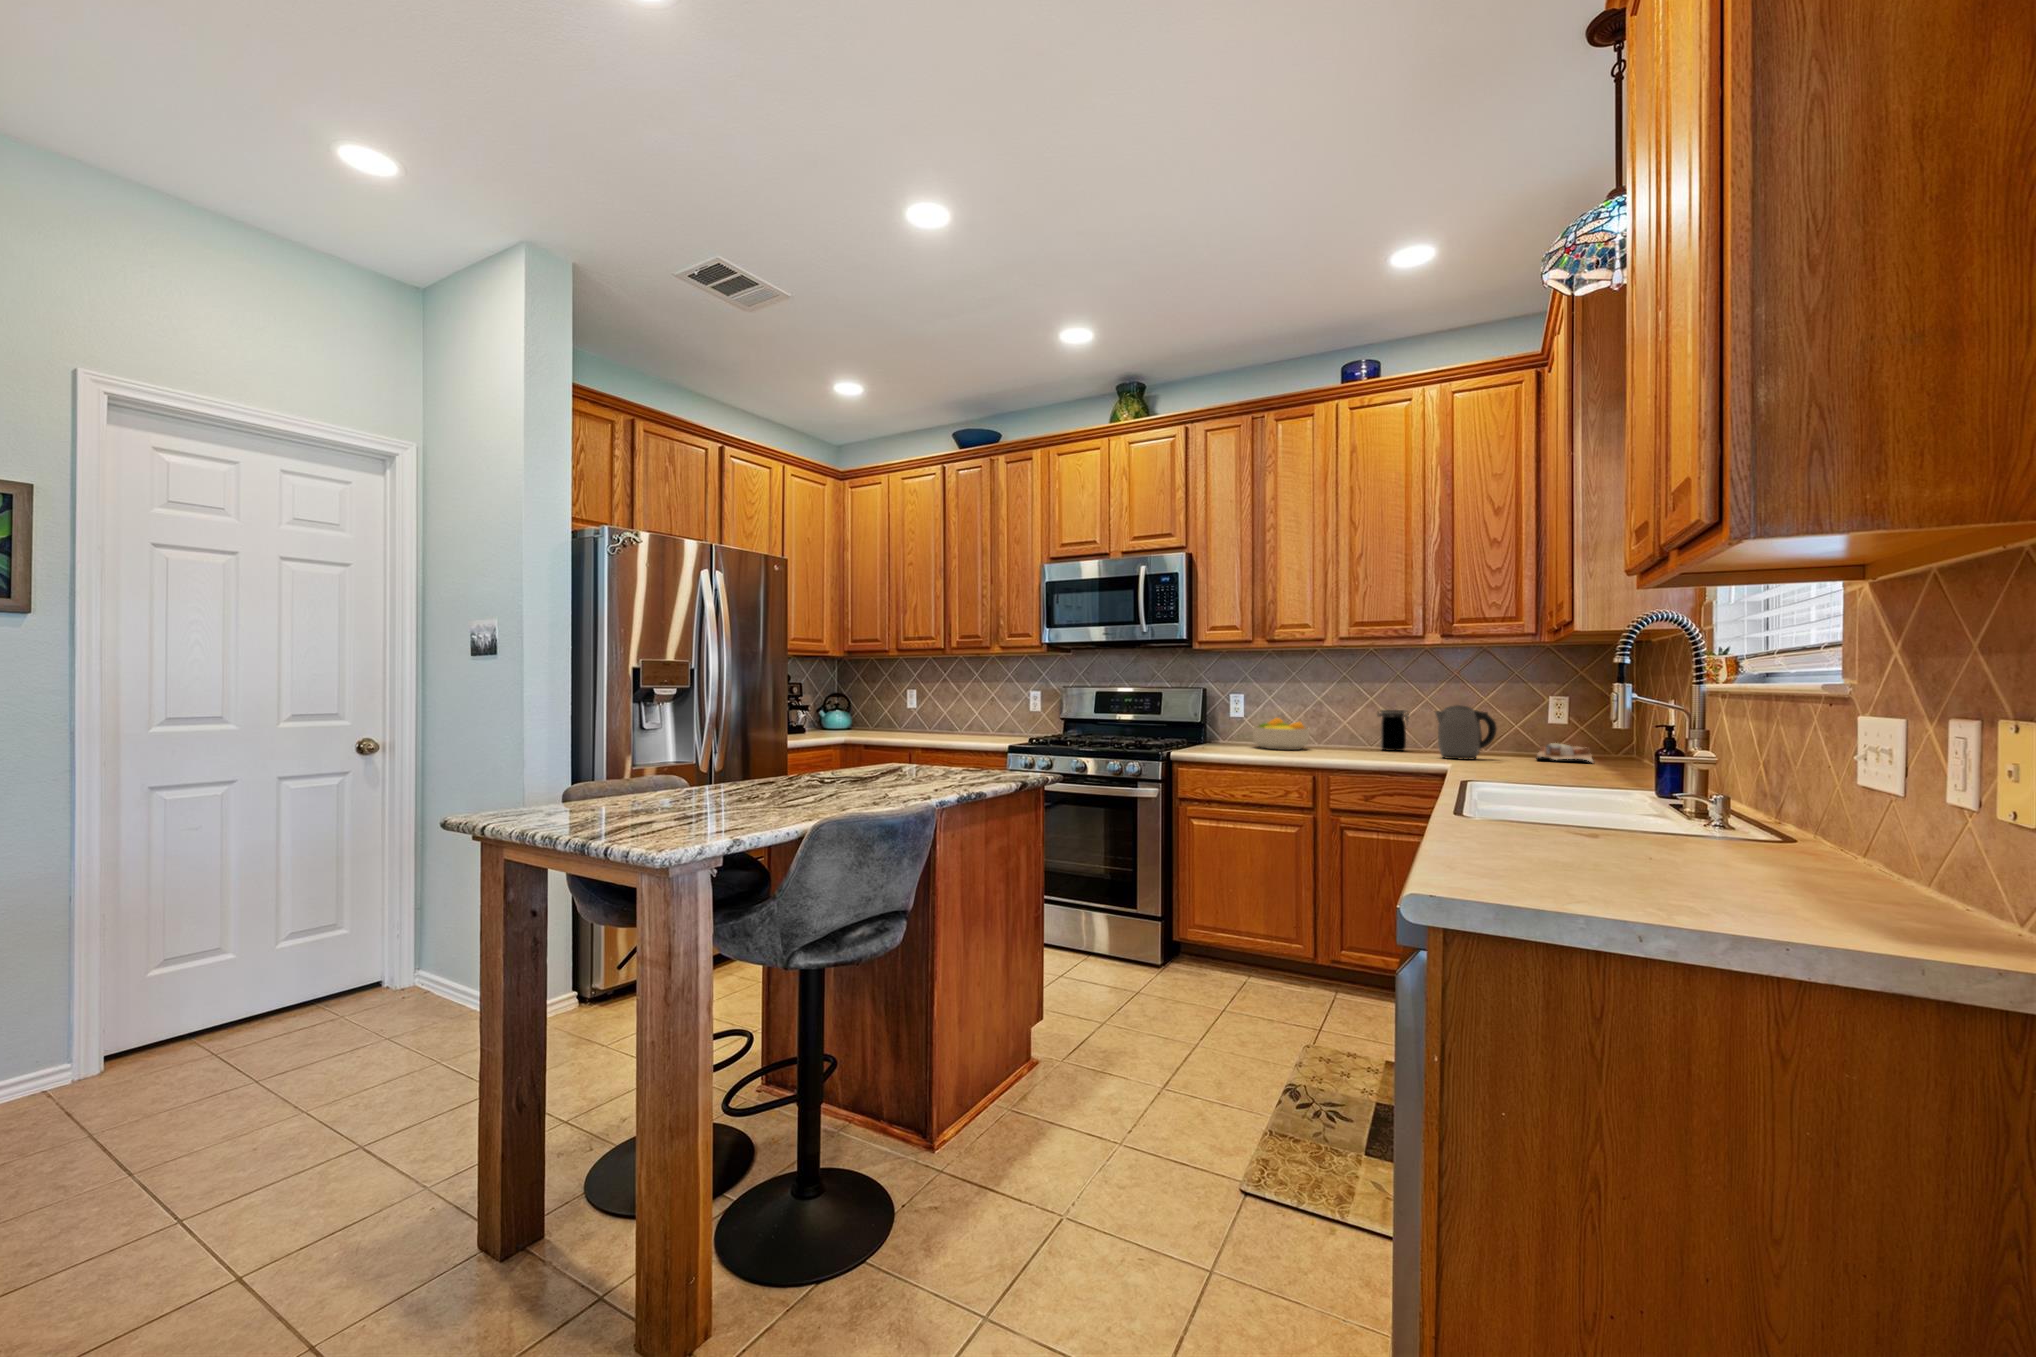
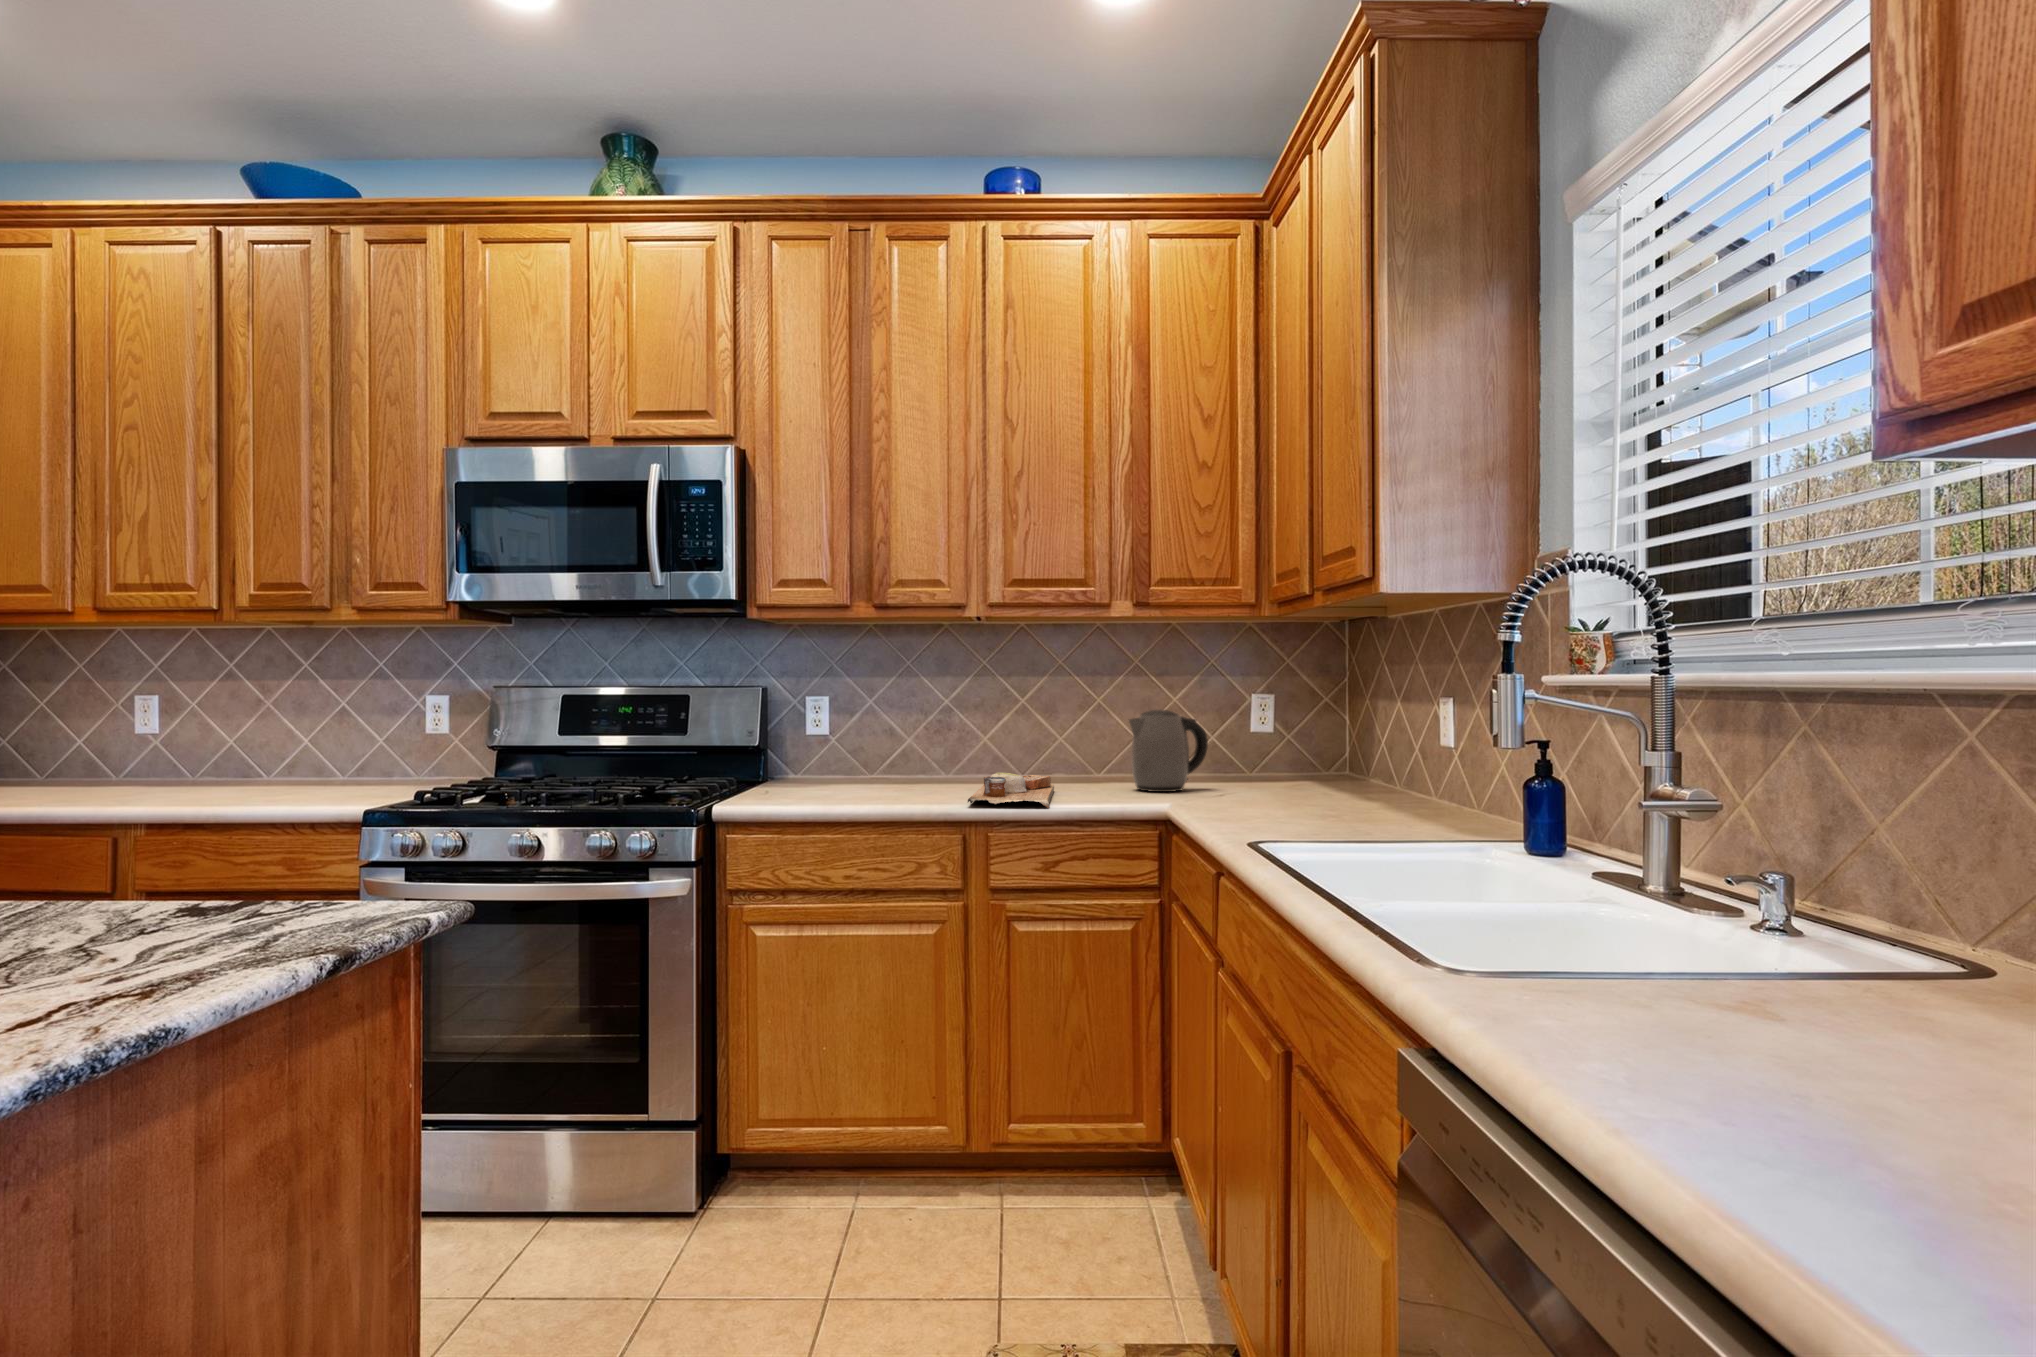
jar: present [1377,710,1409,751] -> none [1030,717,1076,780]
fruit bowl: present [1253,717,1310,750] -> none [848,733,940,788]
cutting board: present [1536,743,1593,763] -> present [968,773,1054,808]

